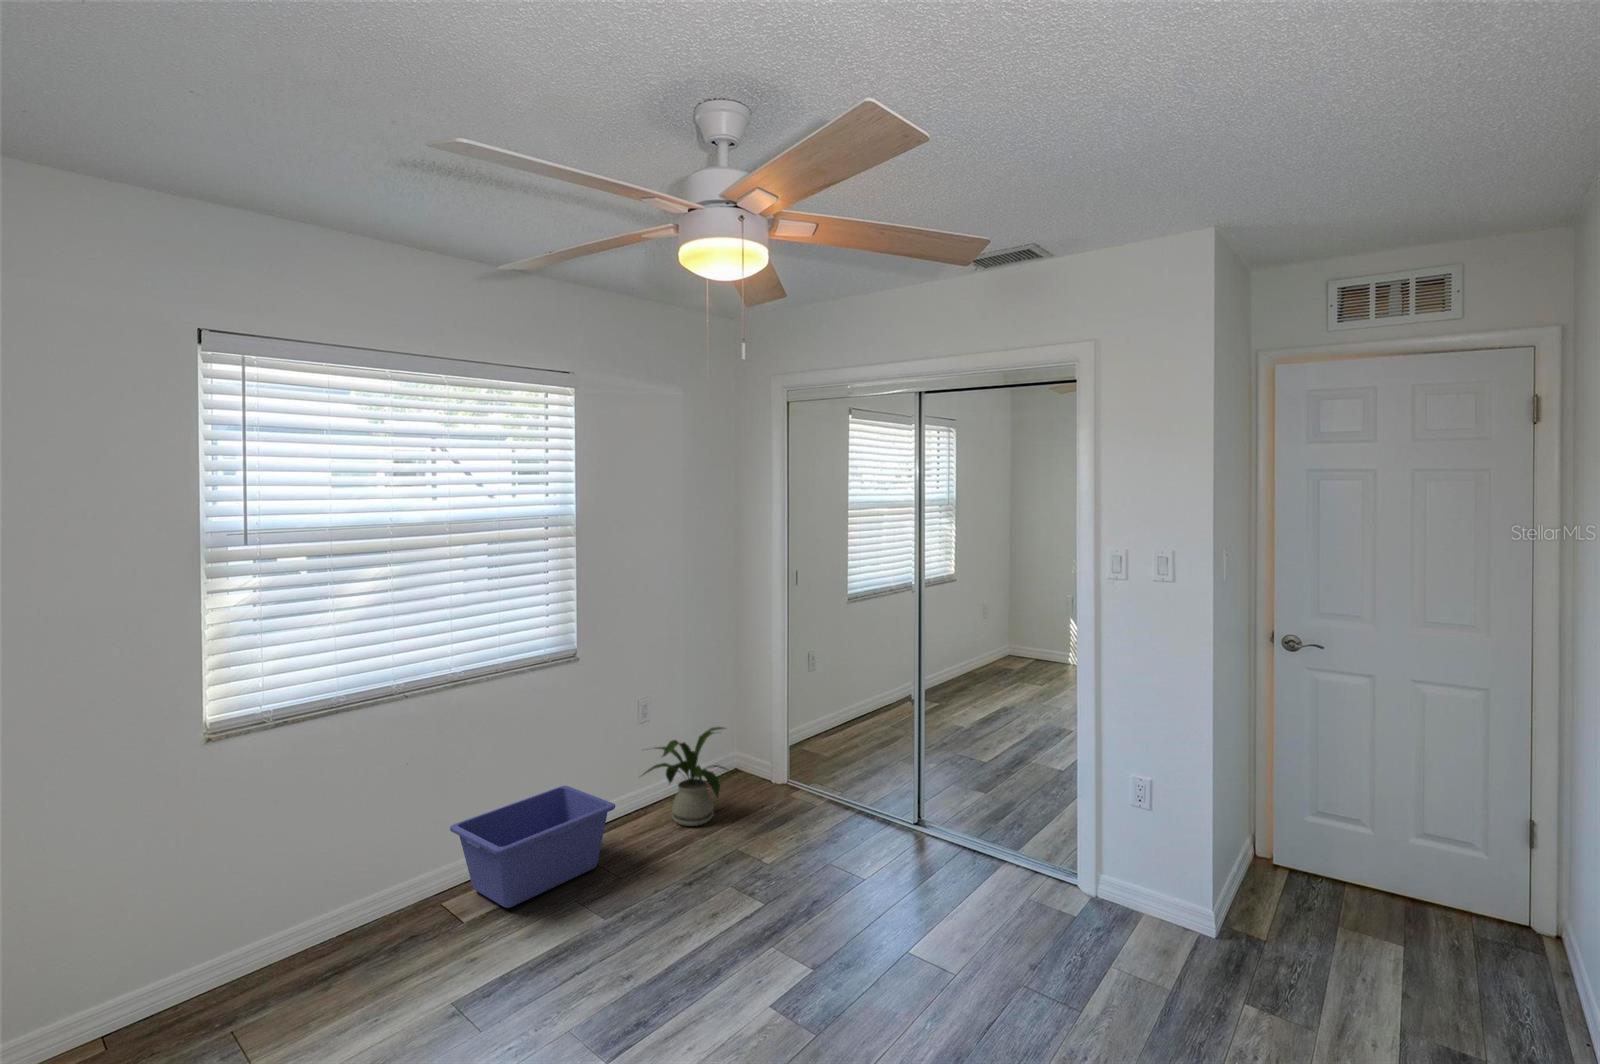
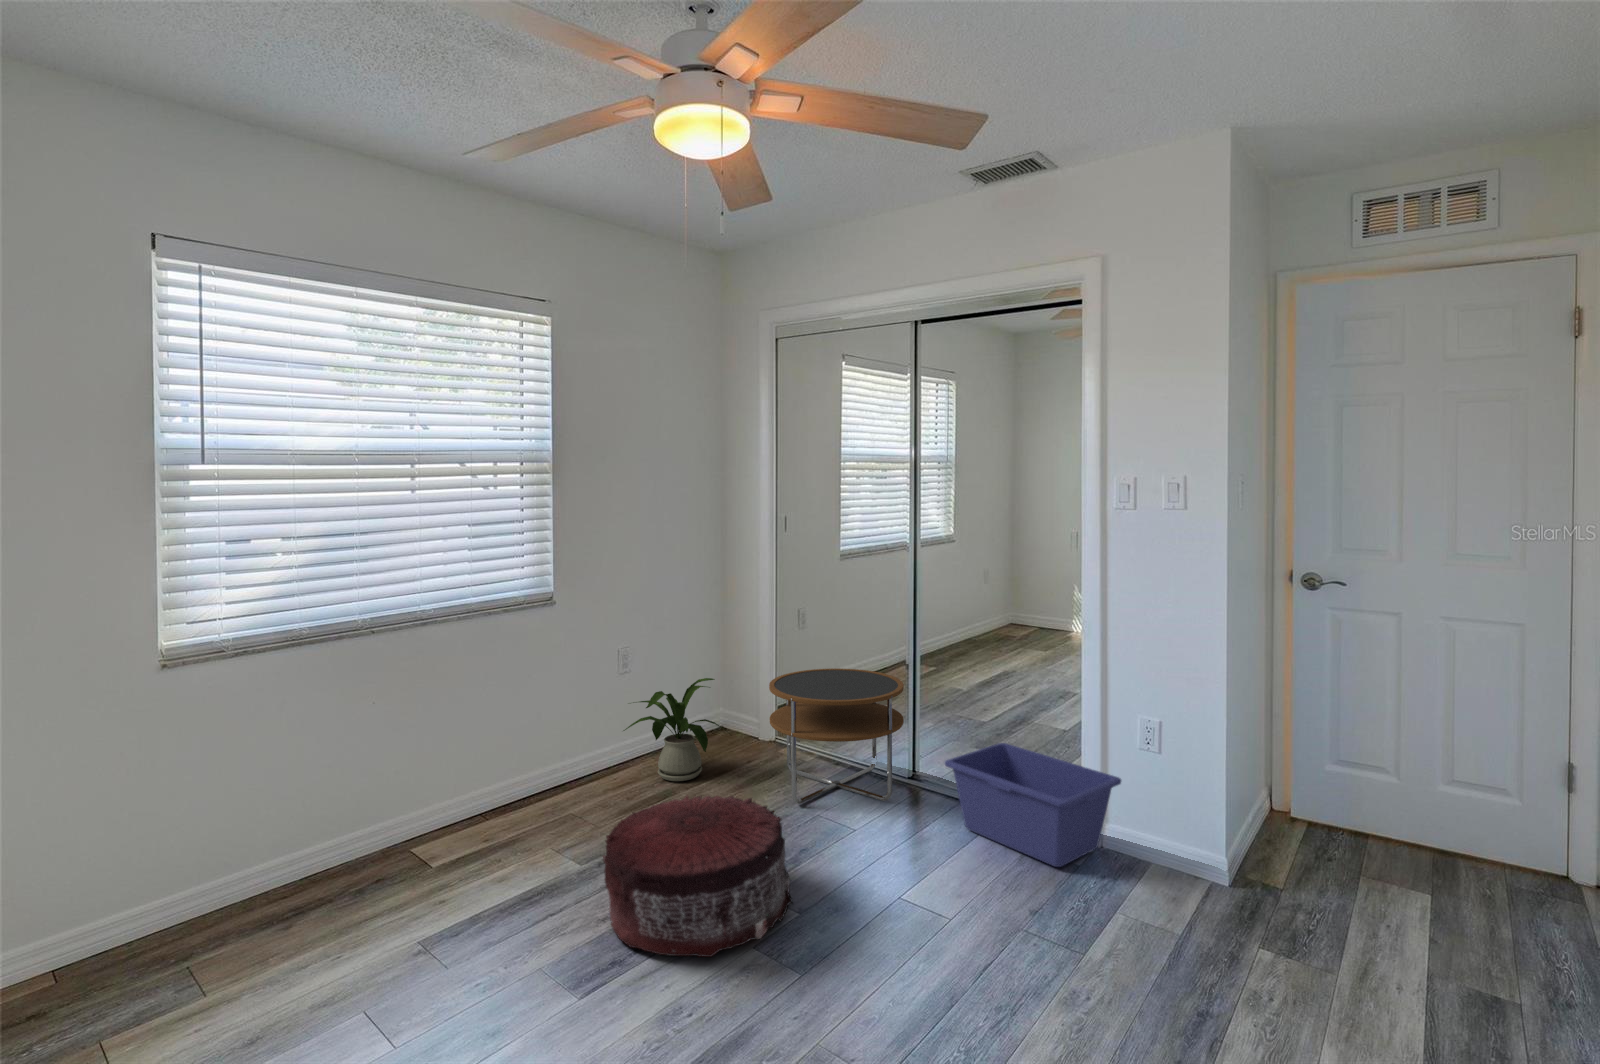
side table: none [779,715,907,851] -> present [769,668,904,804]
storage bin: present [450,786,615,908] -> present [945,743,1121,867]
pouf: none [629,853,810,1019] -> present [603,796,793,957]

